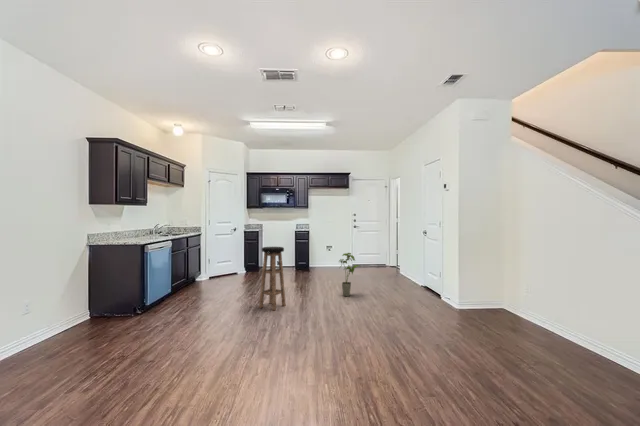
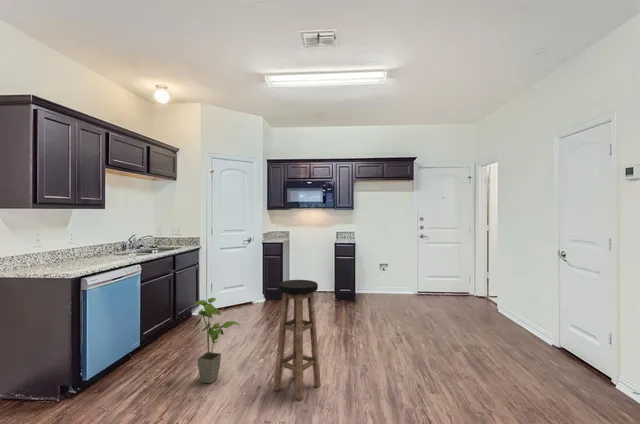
house plant: present [339,253,359,296] -> present [195,298,239,384]

